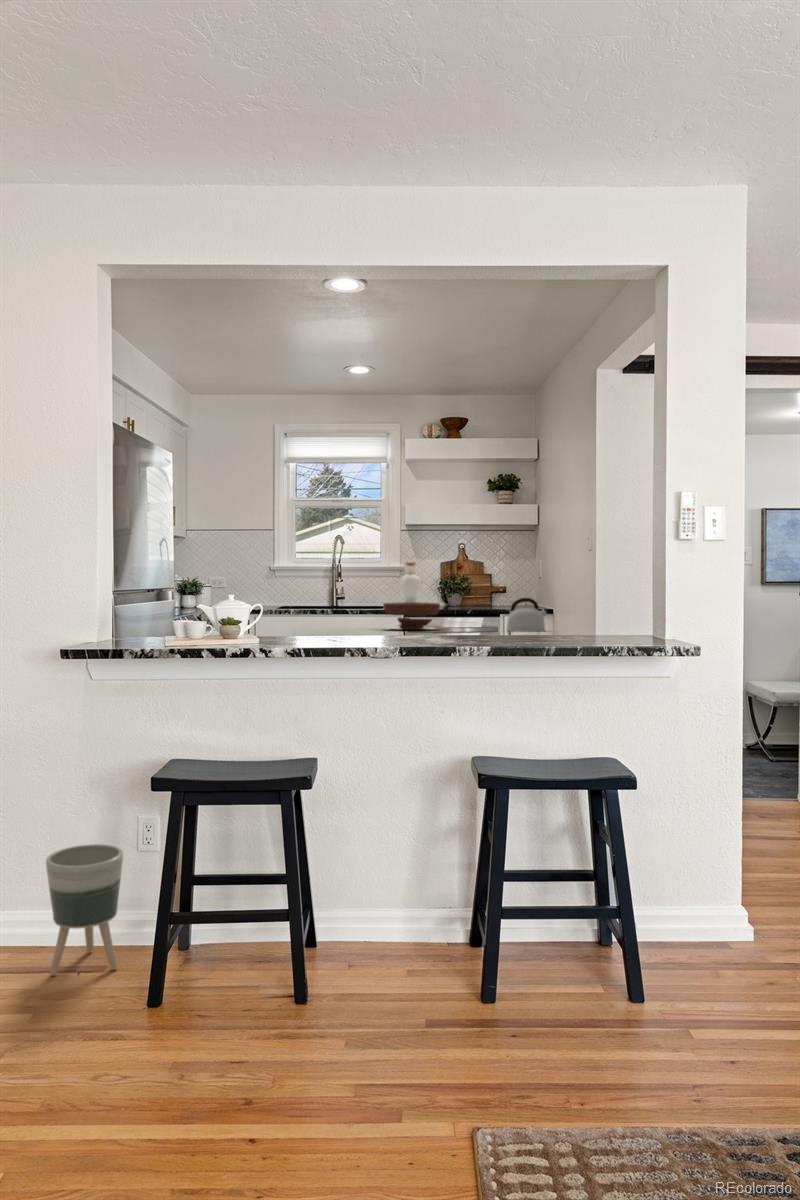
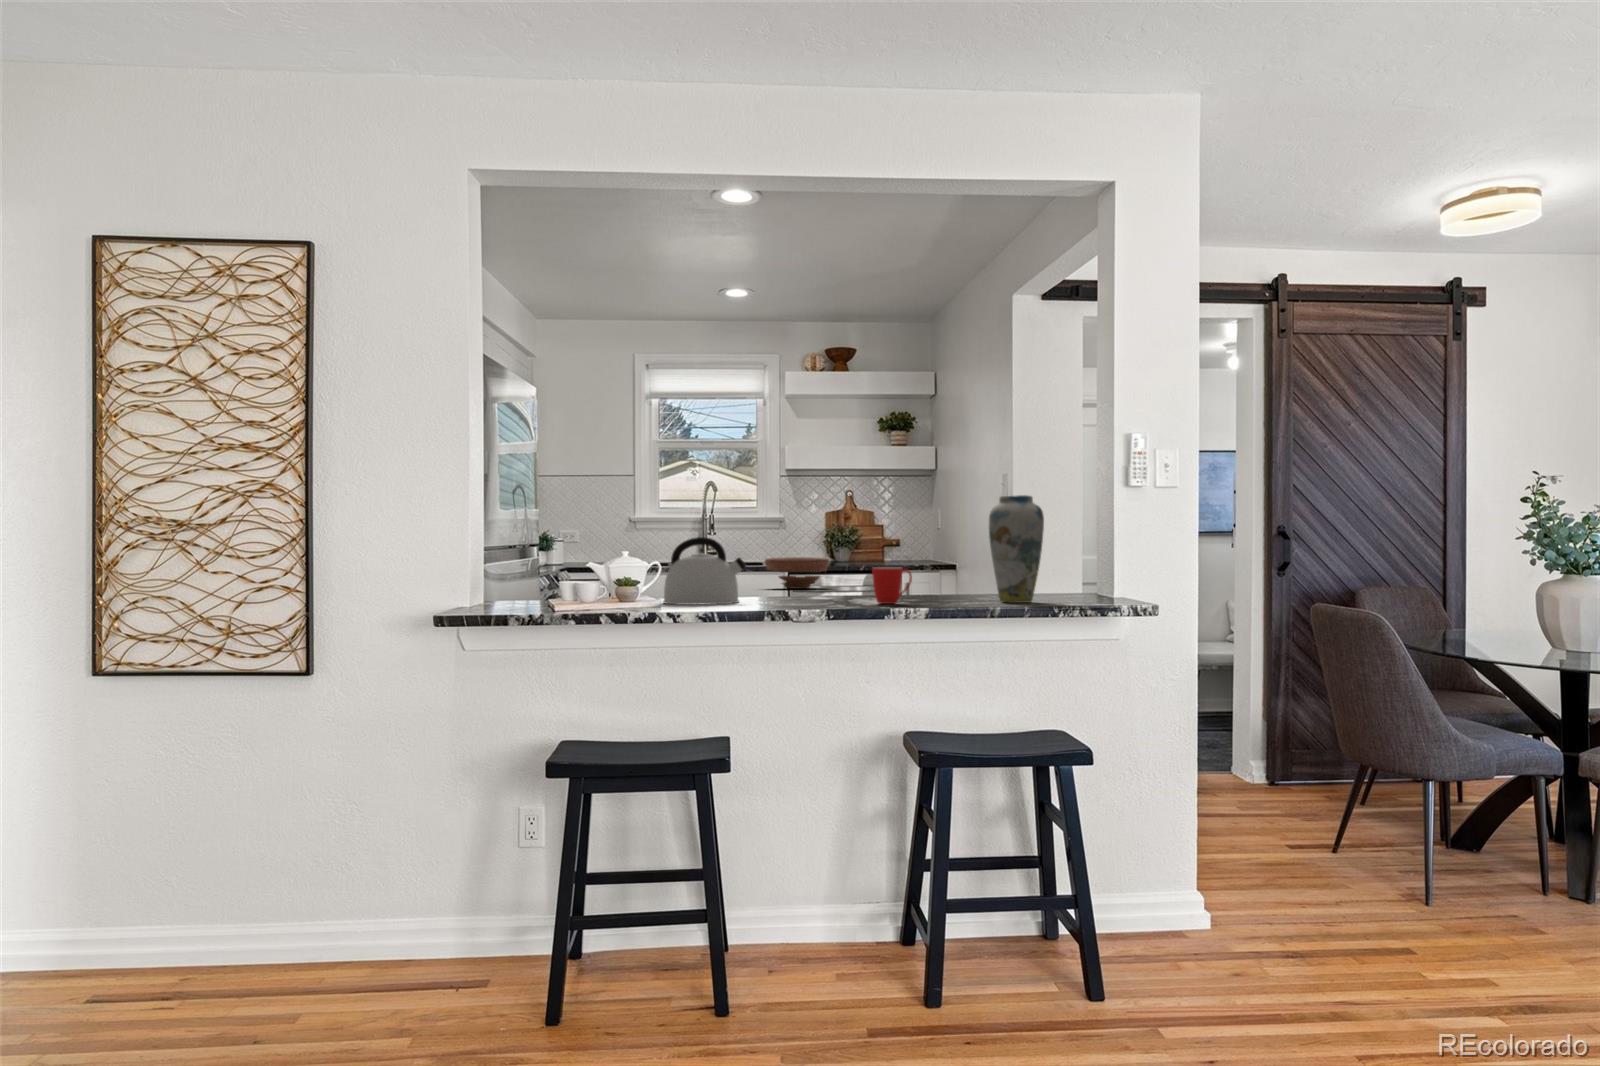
vase: none [550,547,600,644] -> present [989,495,1044,603]
bottle: present [400,563,422,602] -> none [779,512,805,559]
kettle: present [507,598,549,631] -> present [663,537,746,605]
mug: none [445,611,481,644] -> present [872,567,912,604]
planter: present [46,844,123,976] -> none [420,839,509,994]

